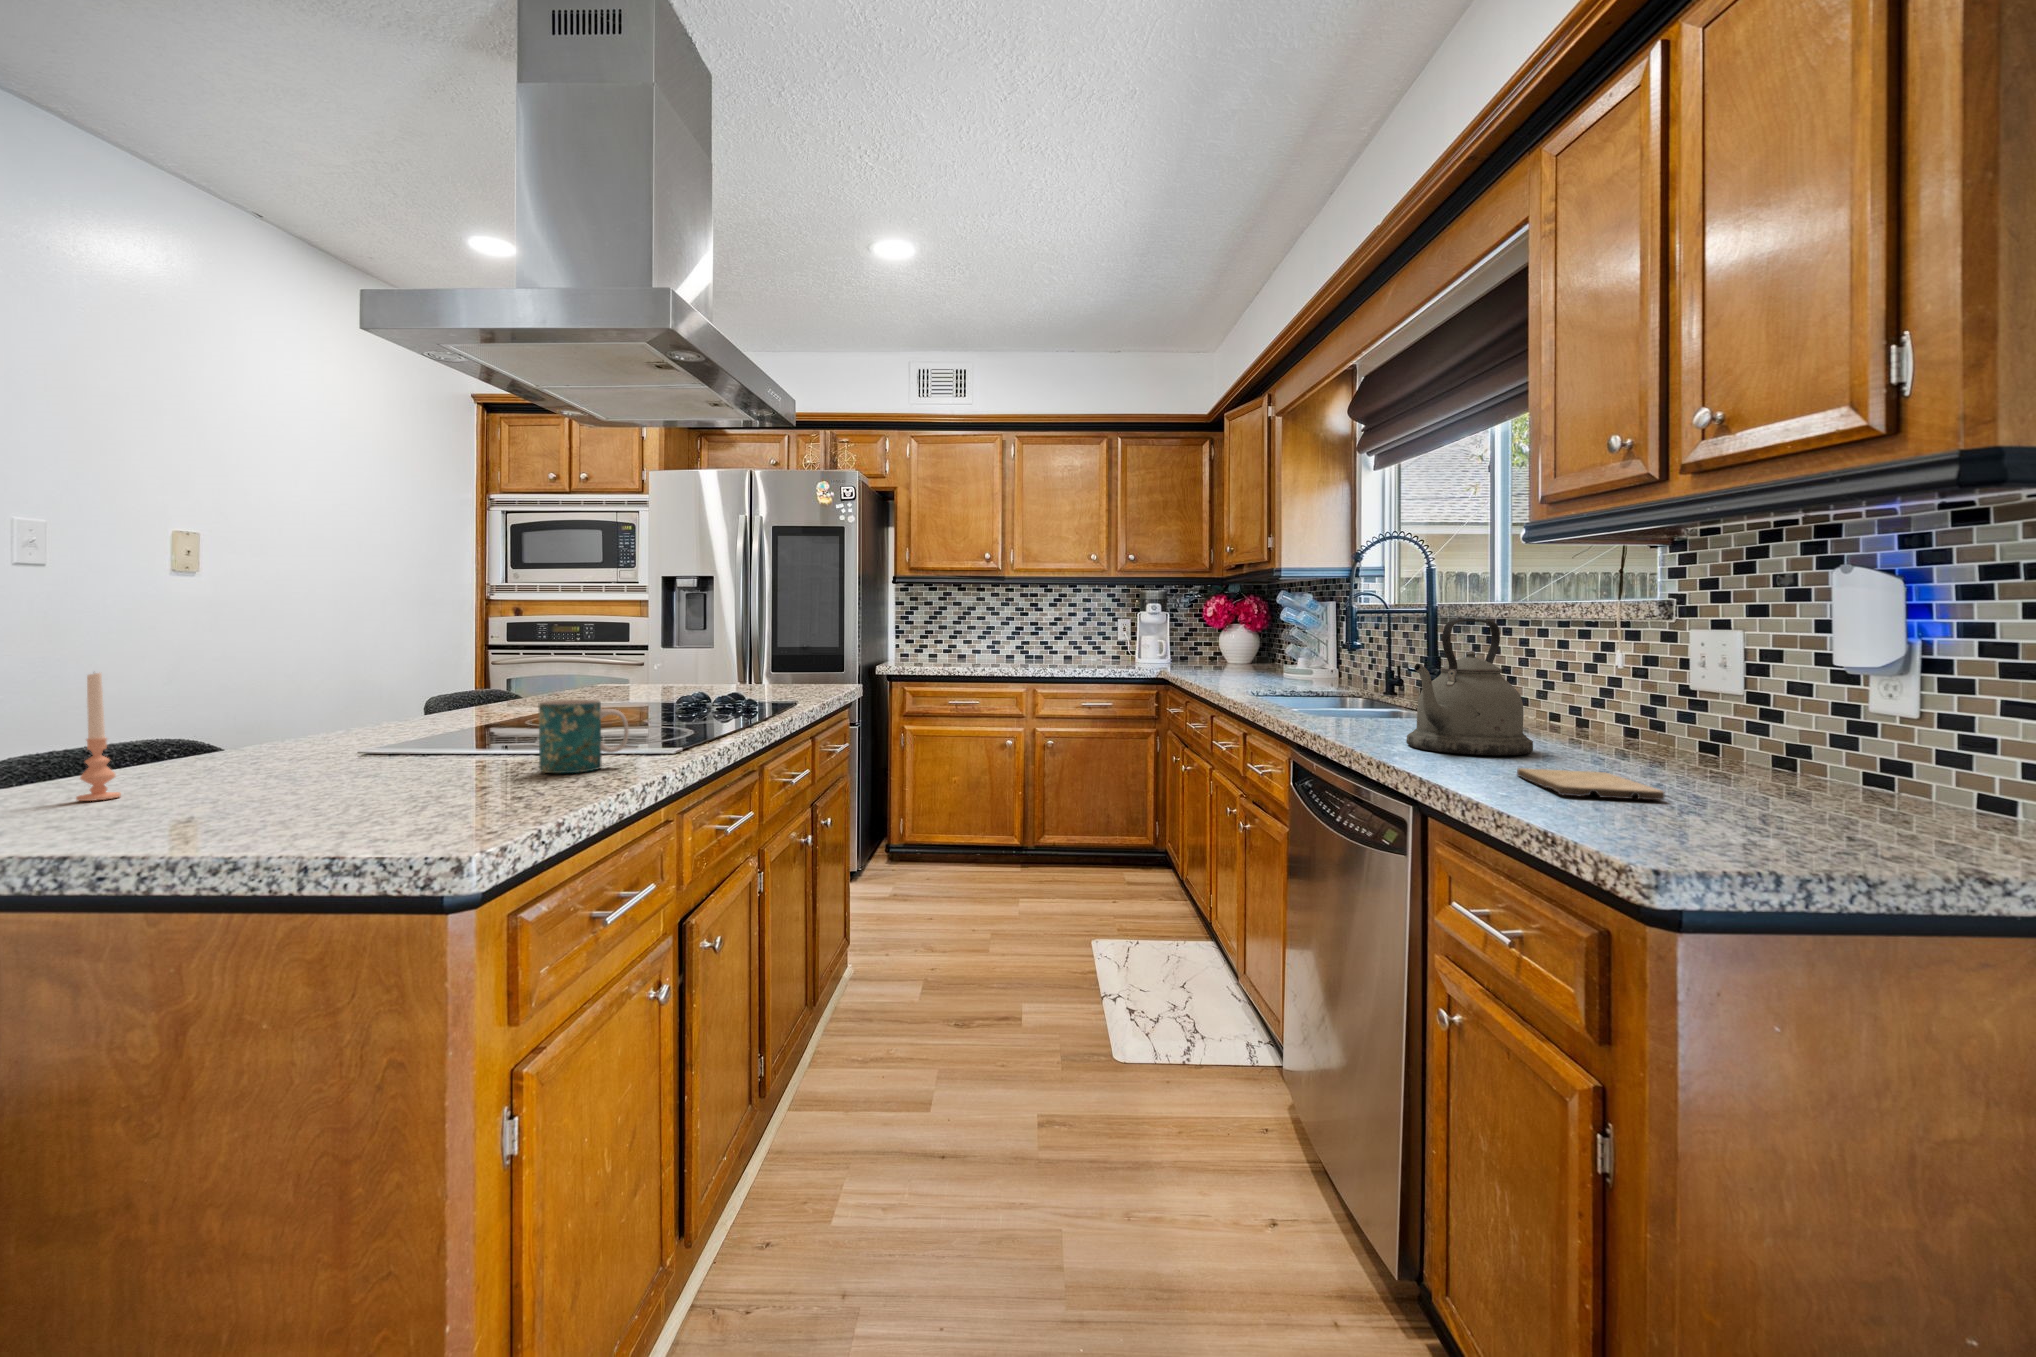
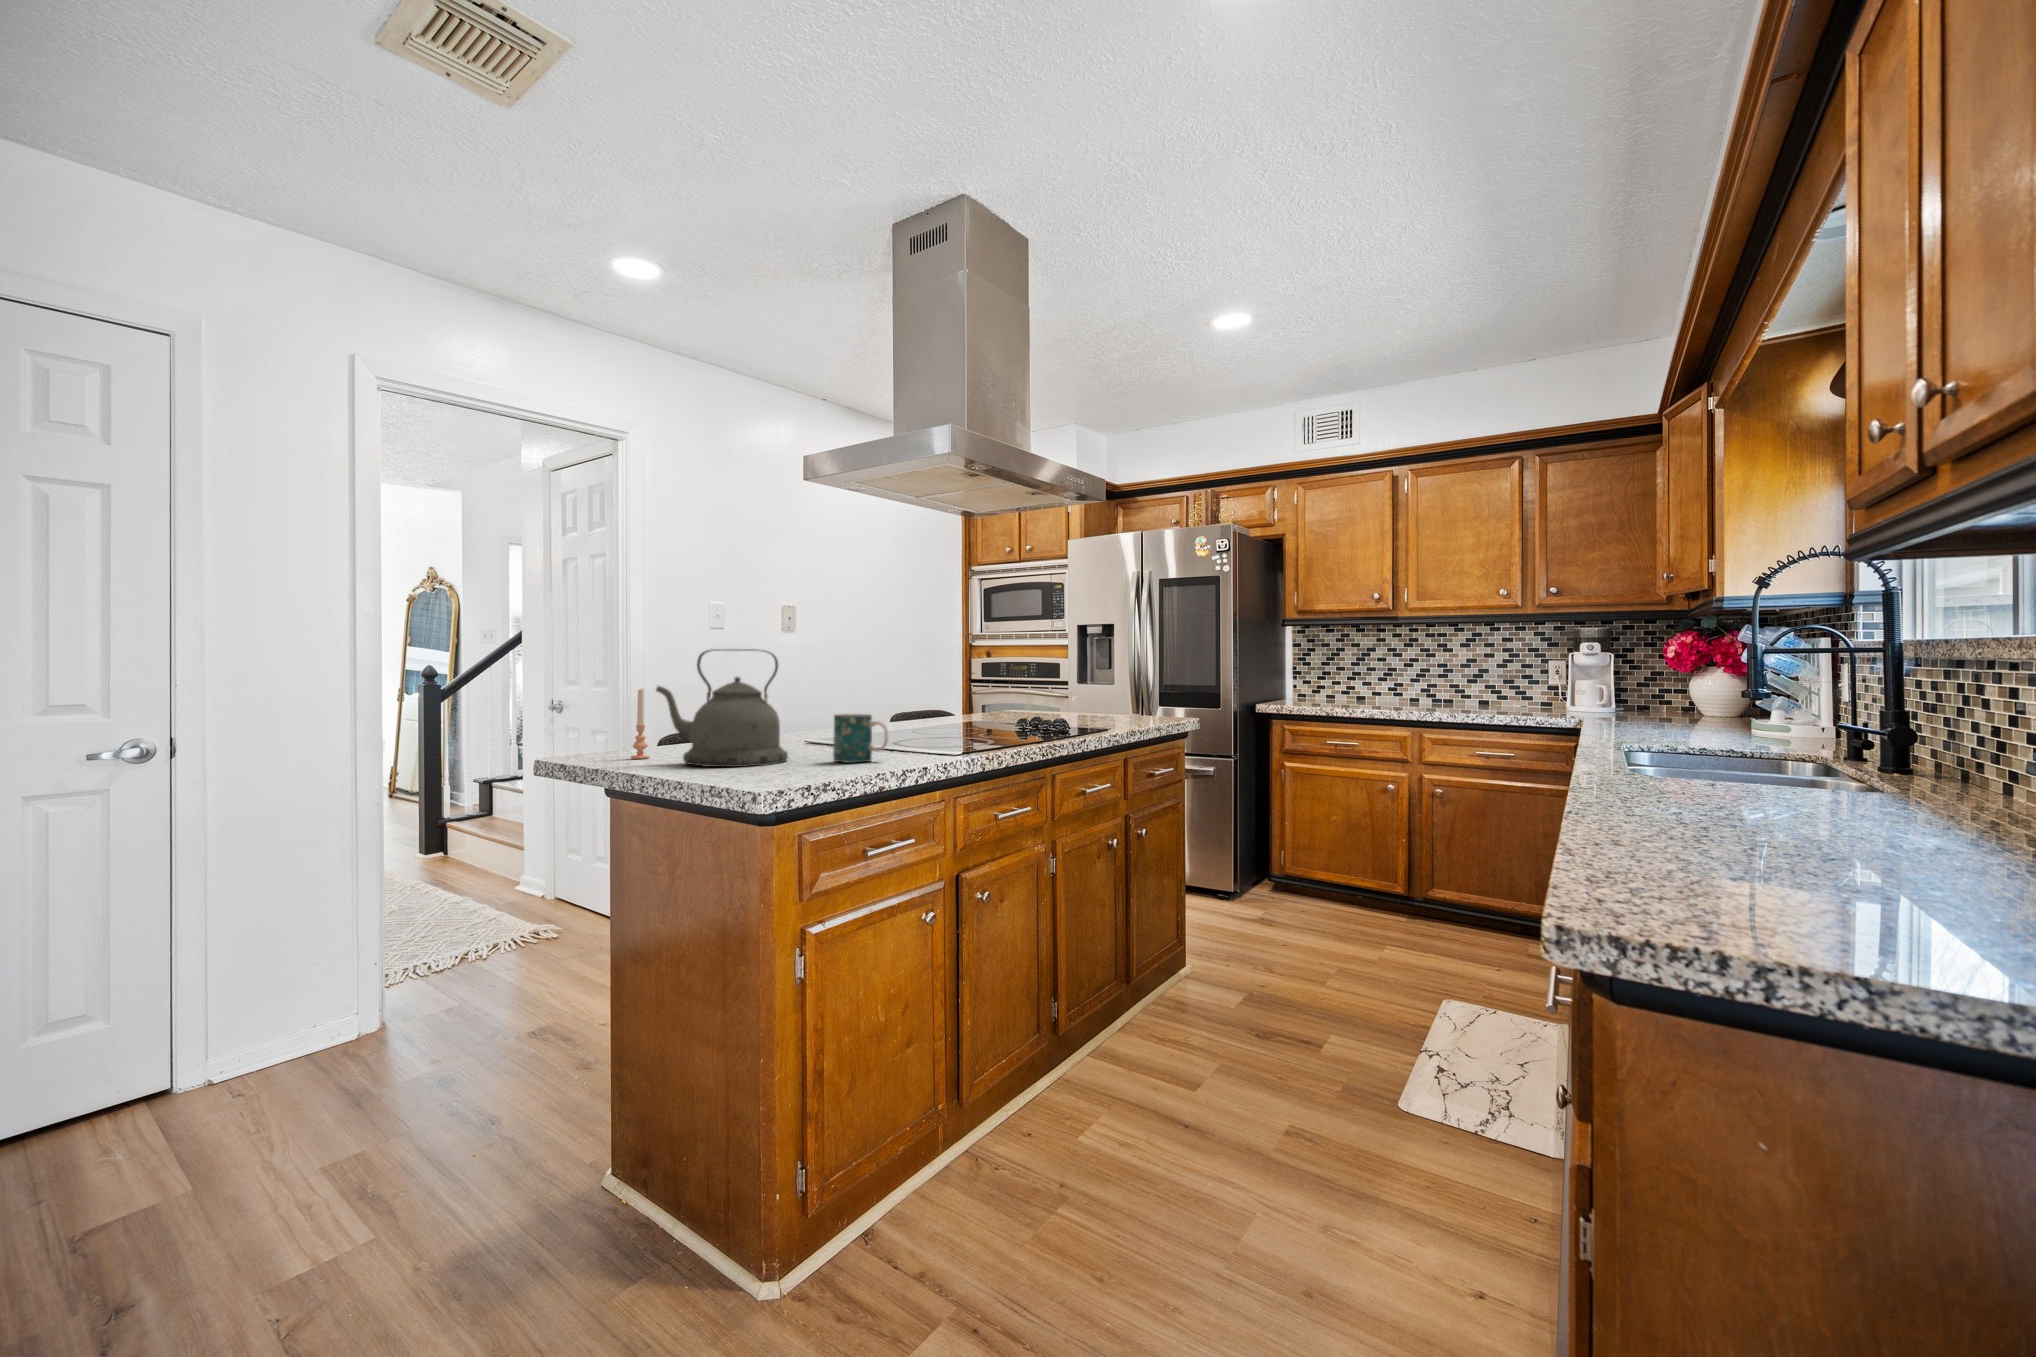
kettle: present [1406,619,1533,755] -> present [656,649,788,767]
cutting board: present [1517,768,1664,800] -> none [1689,833,1848,882]

